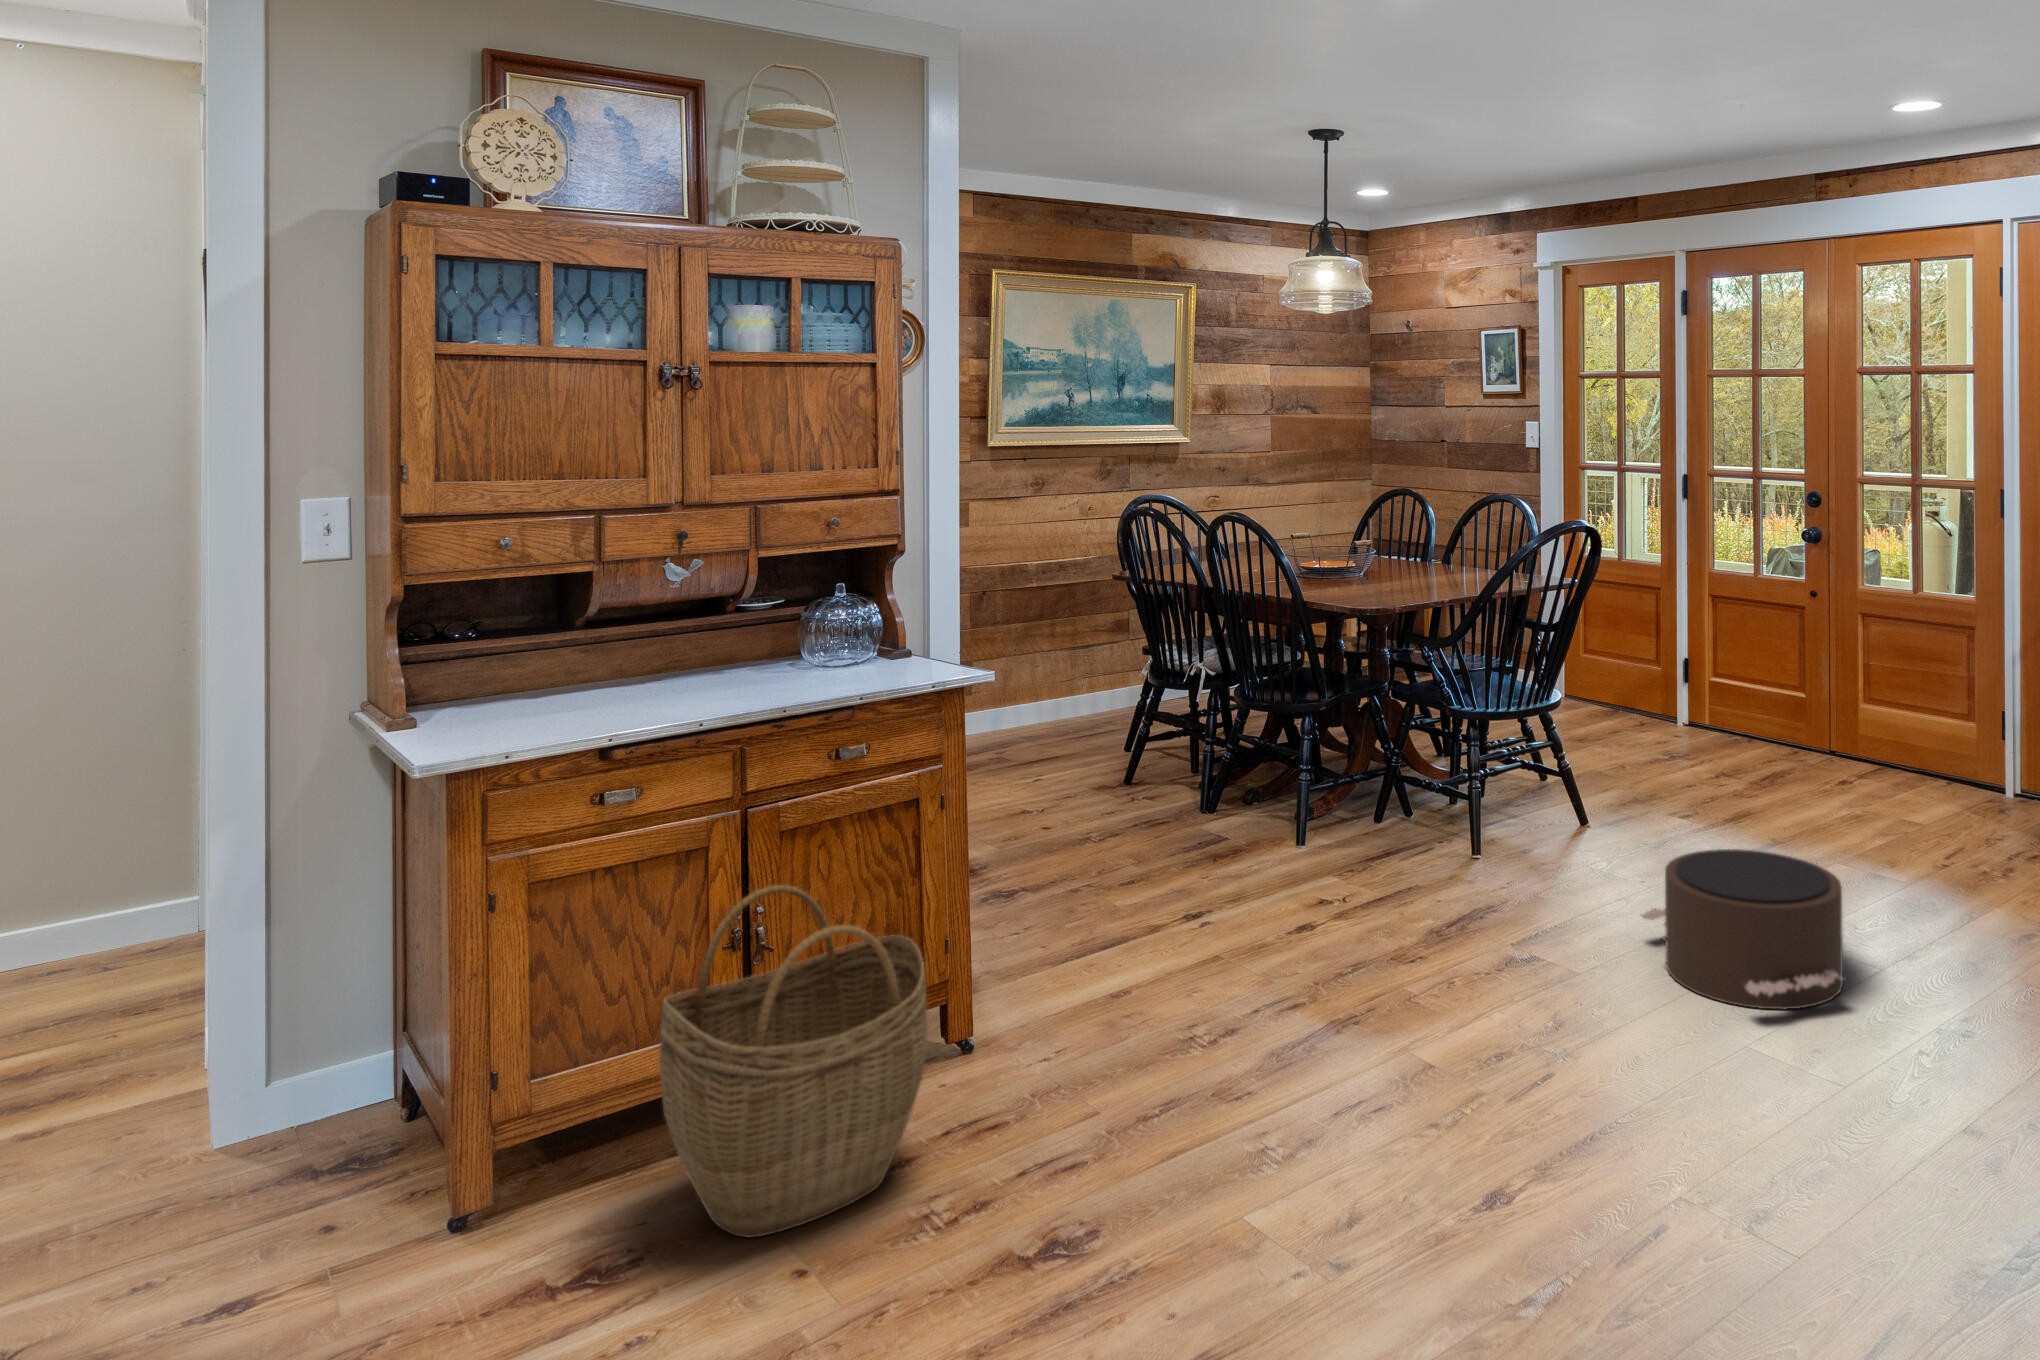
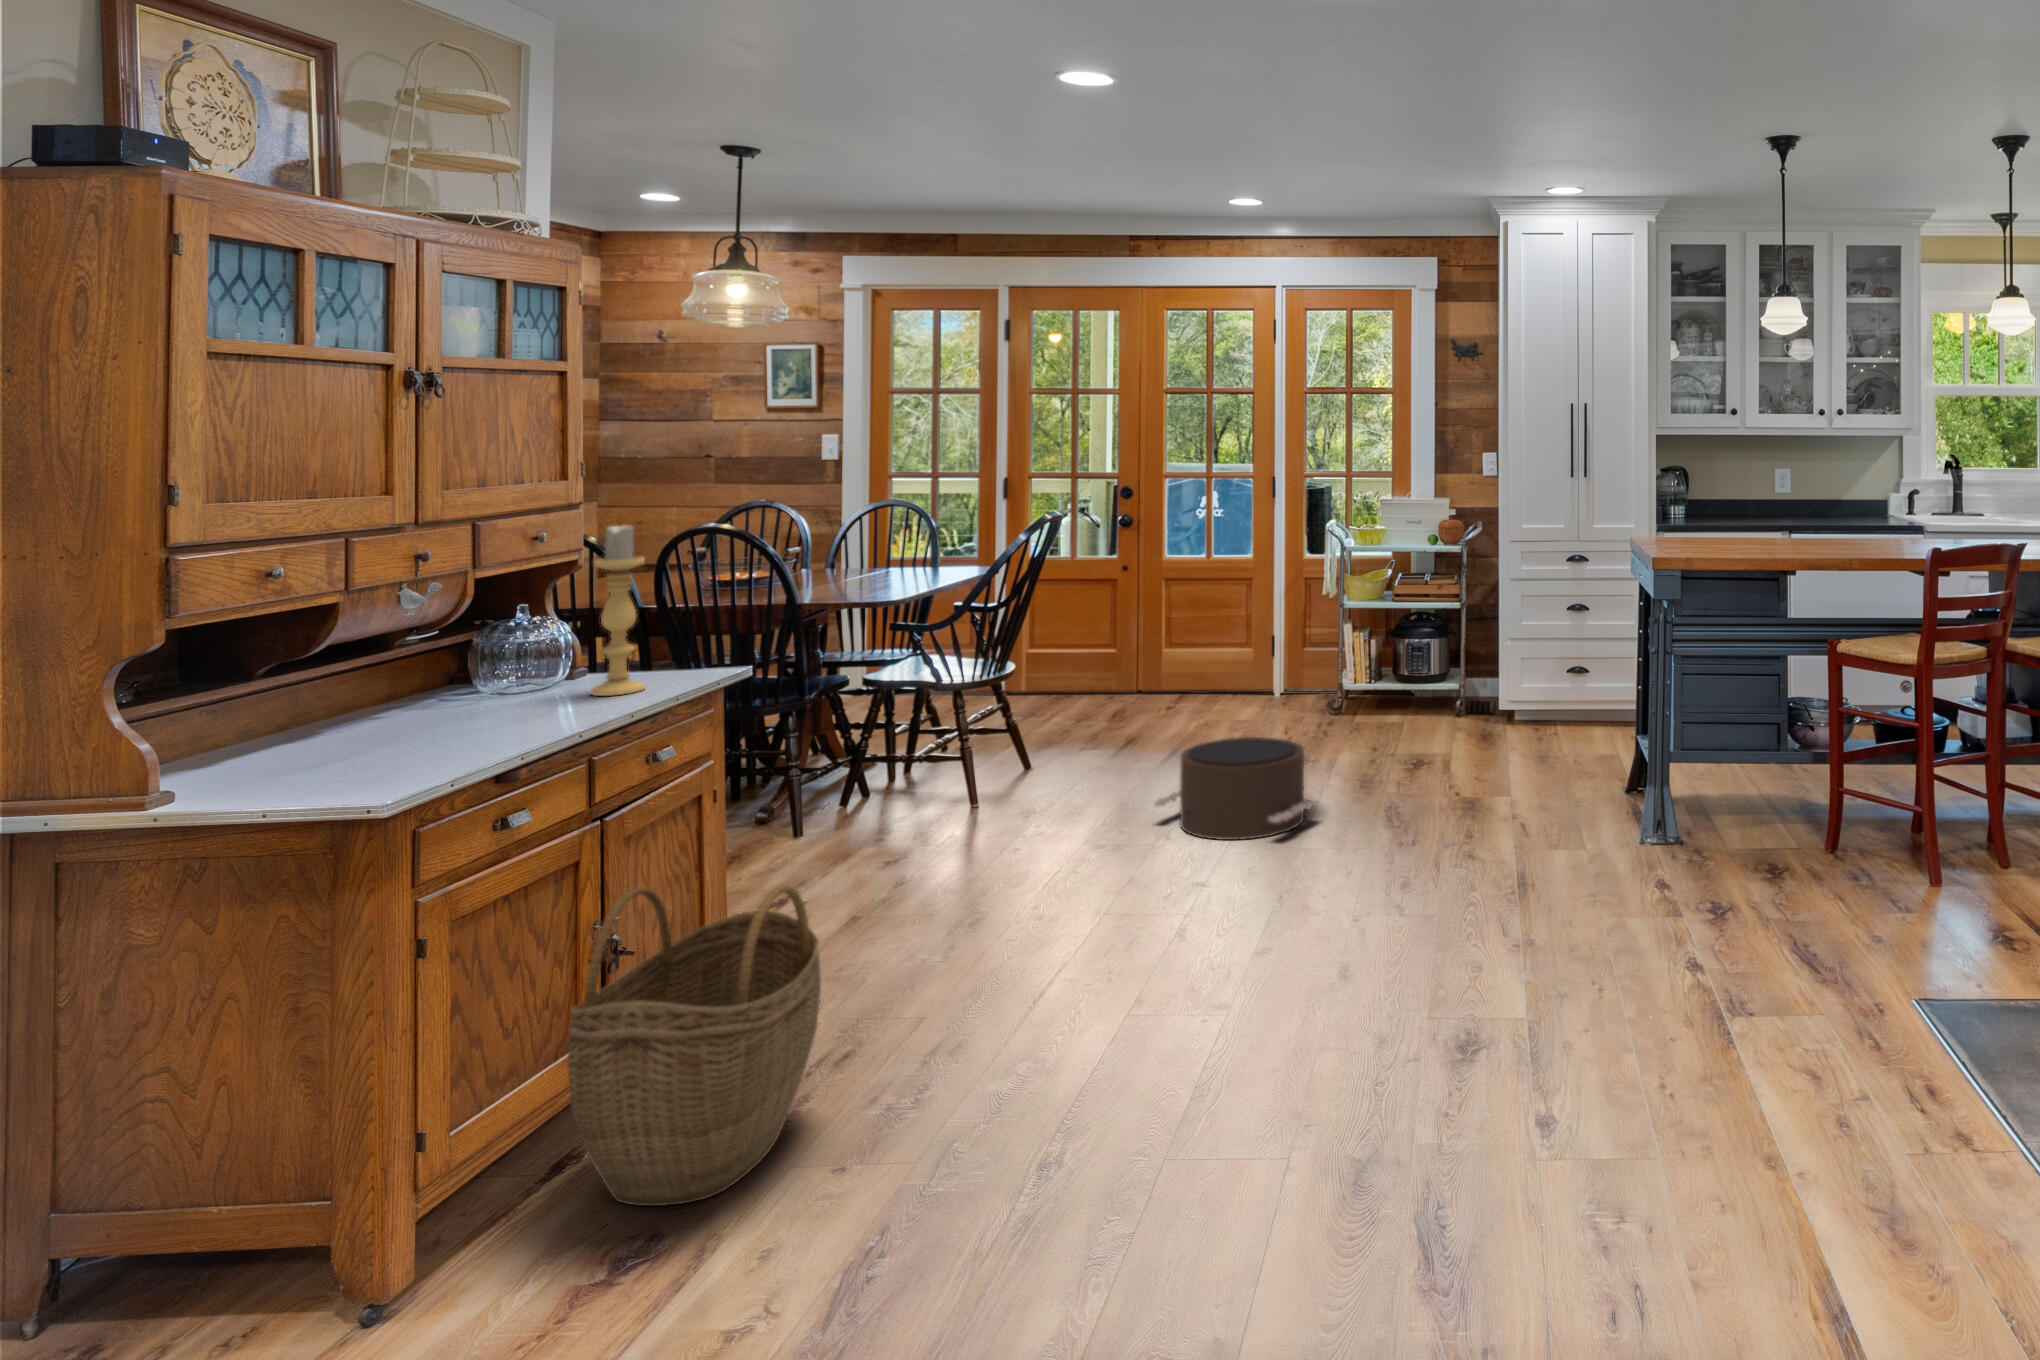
candle holder: none [845,512,893,683] -> present [591,525,645,696]

